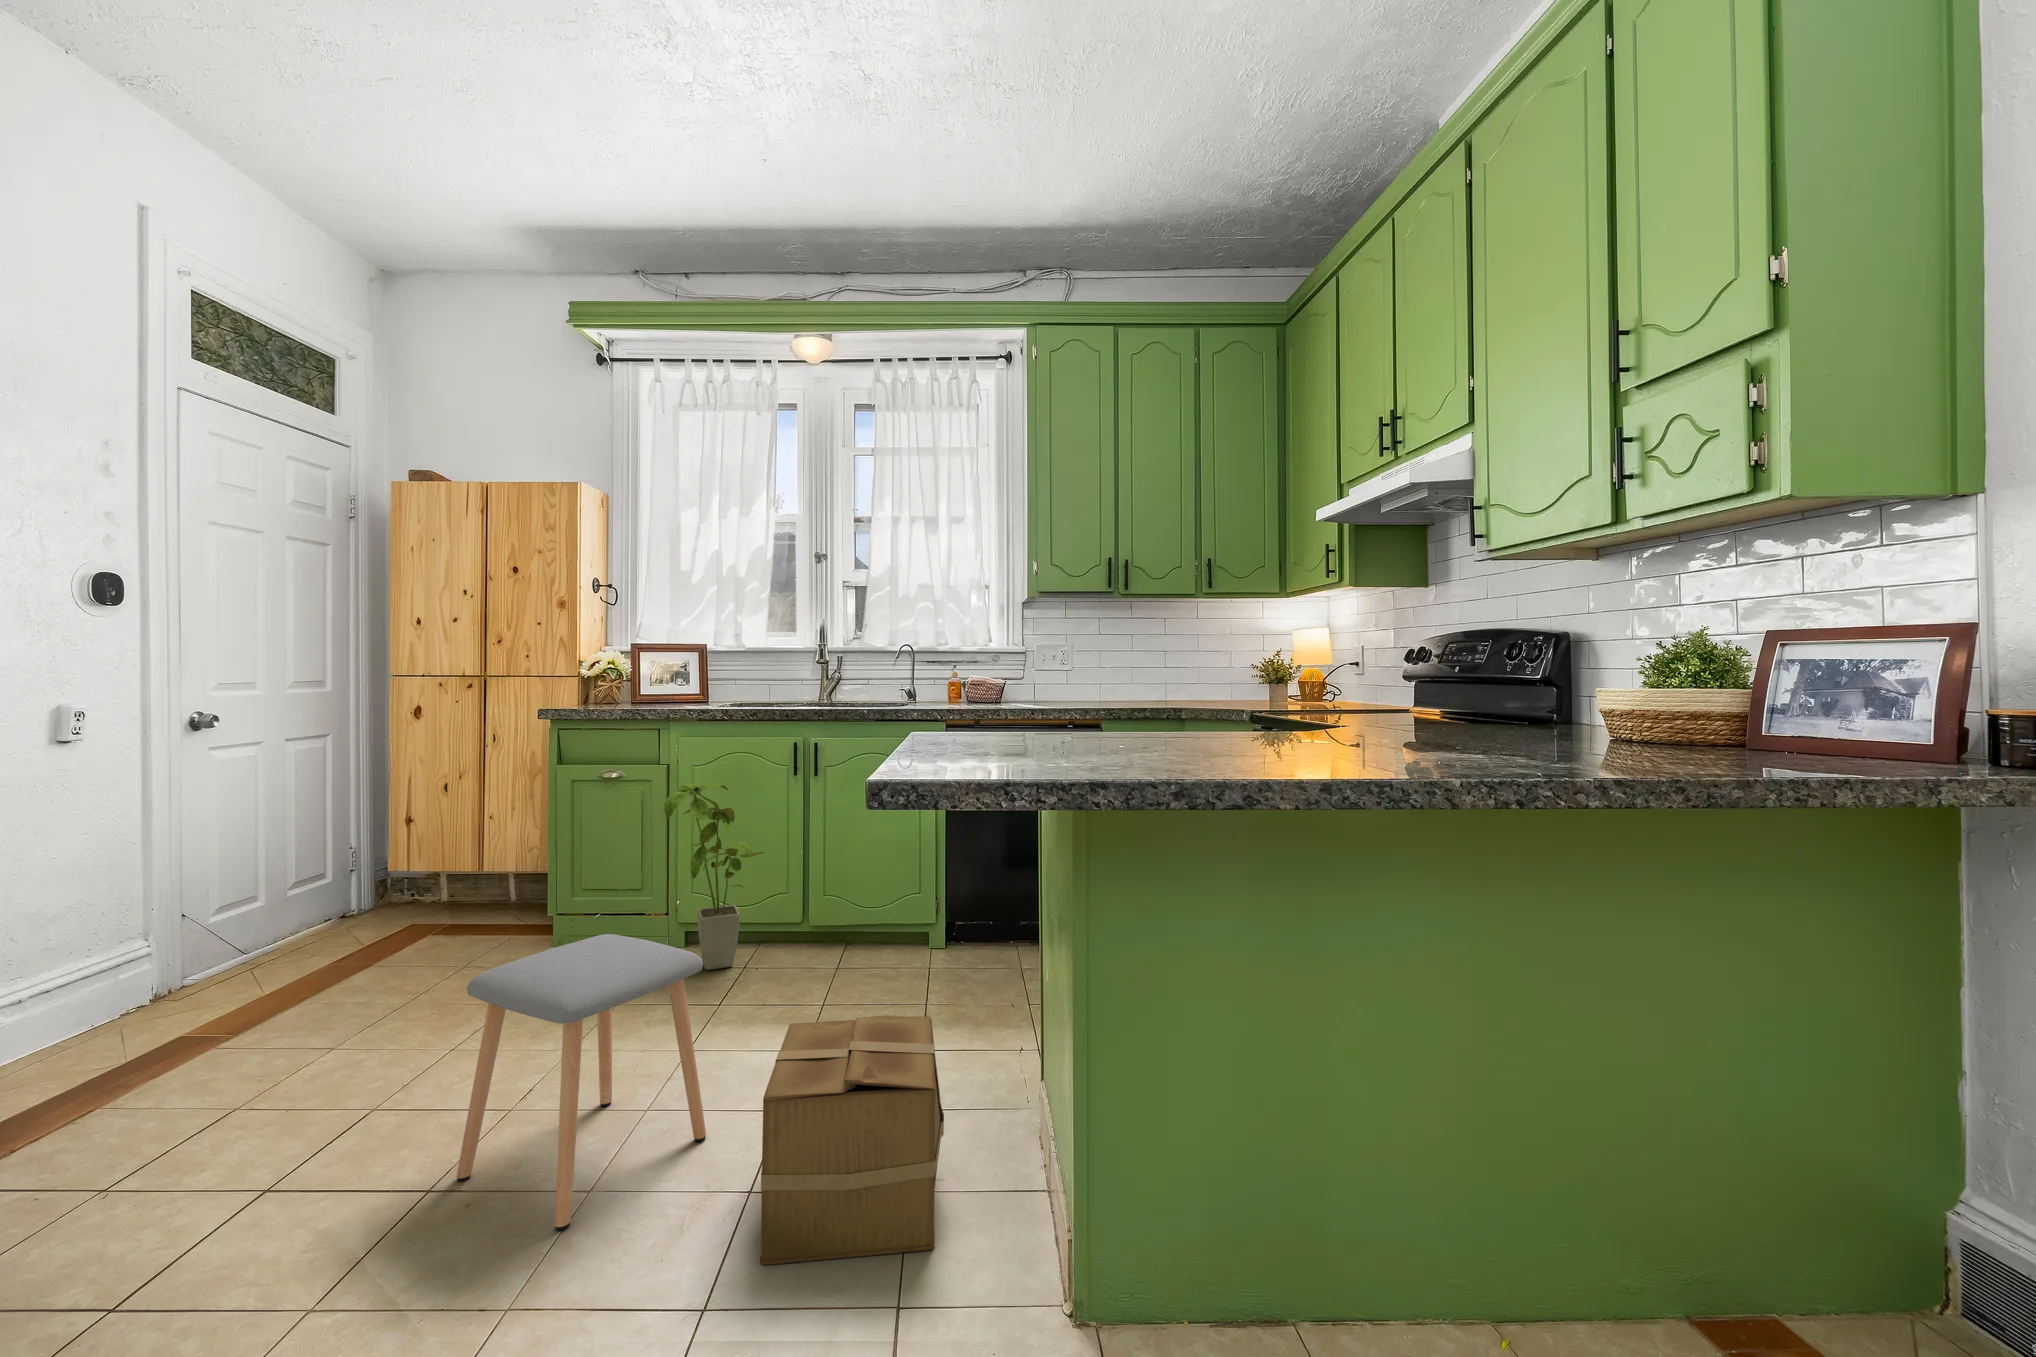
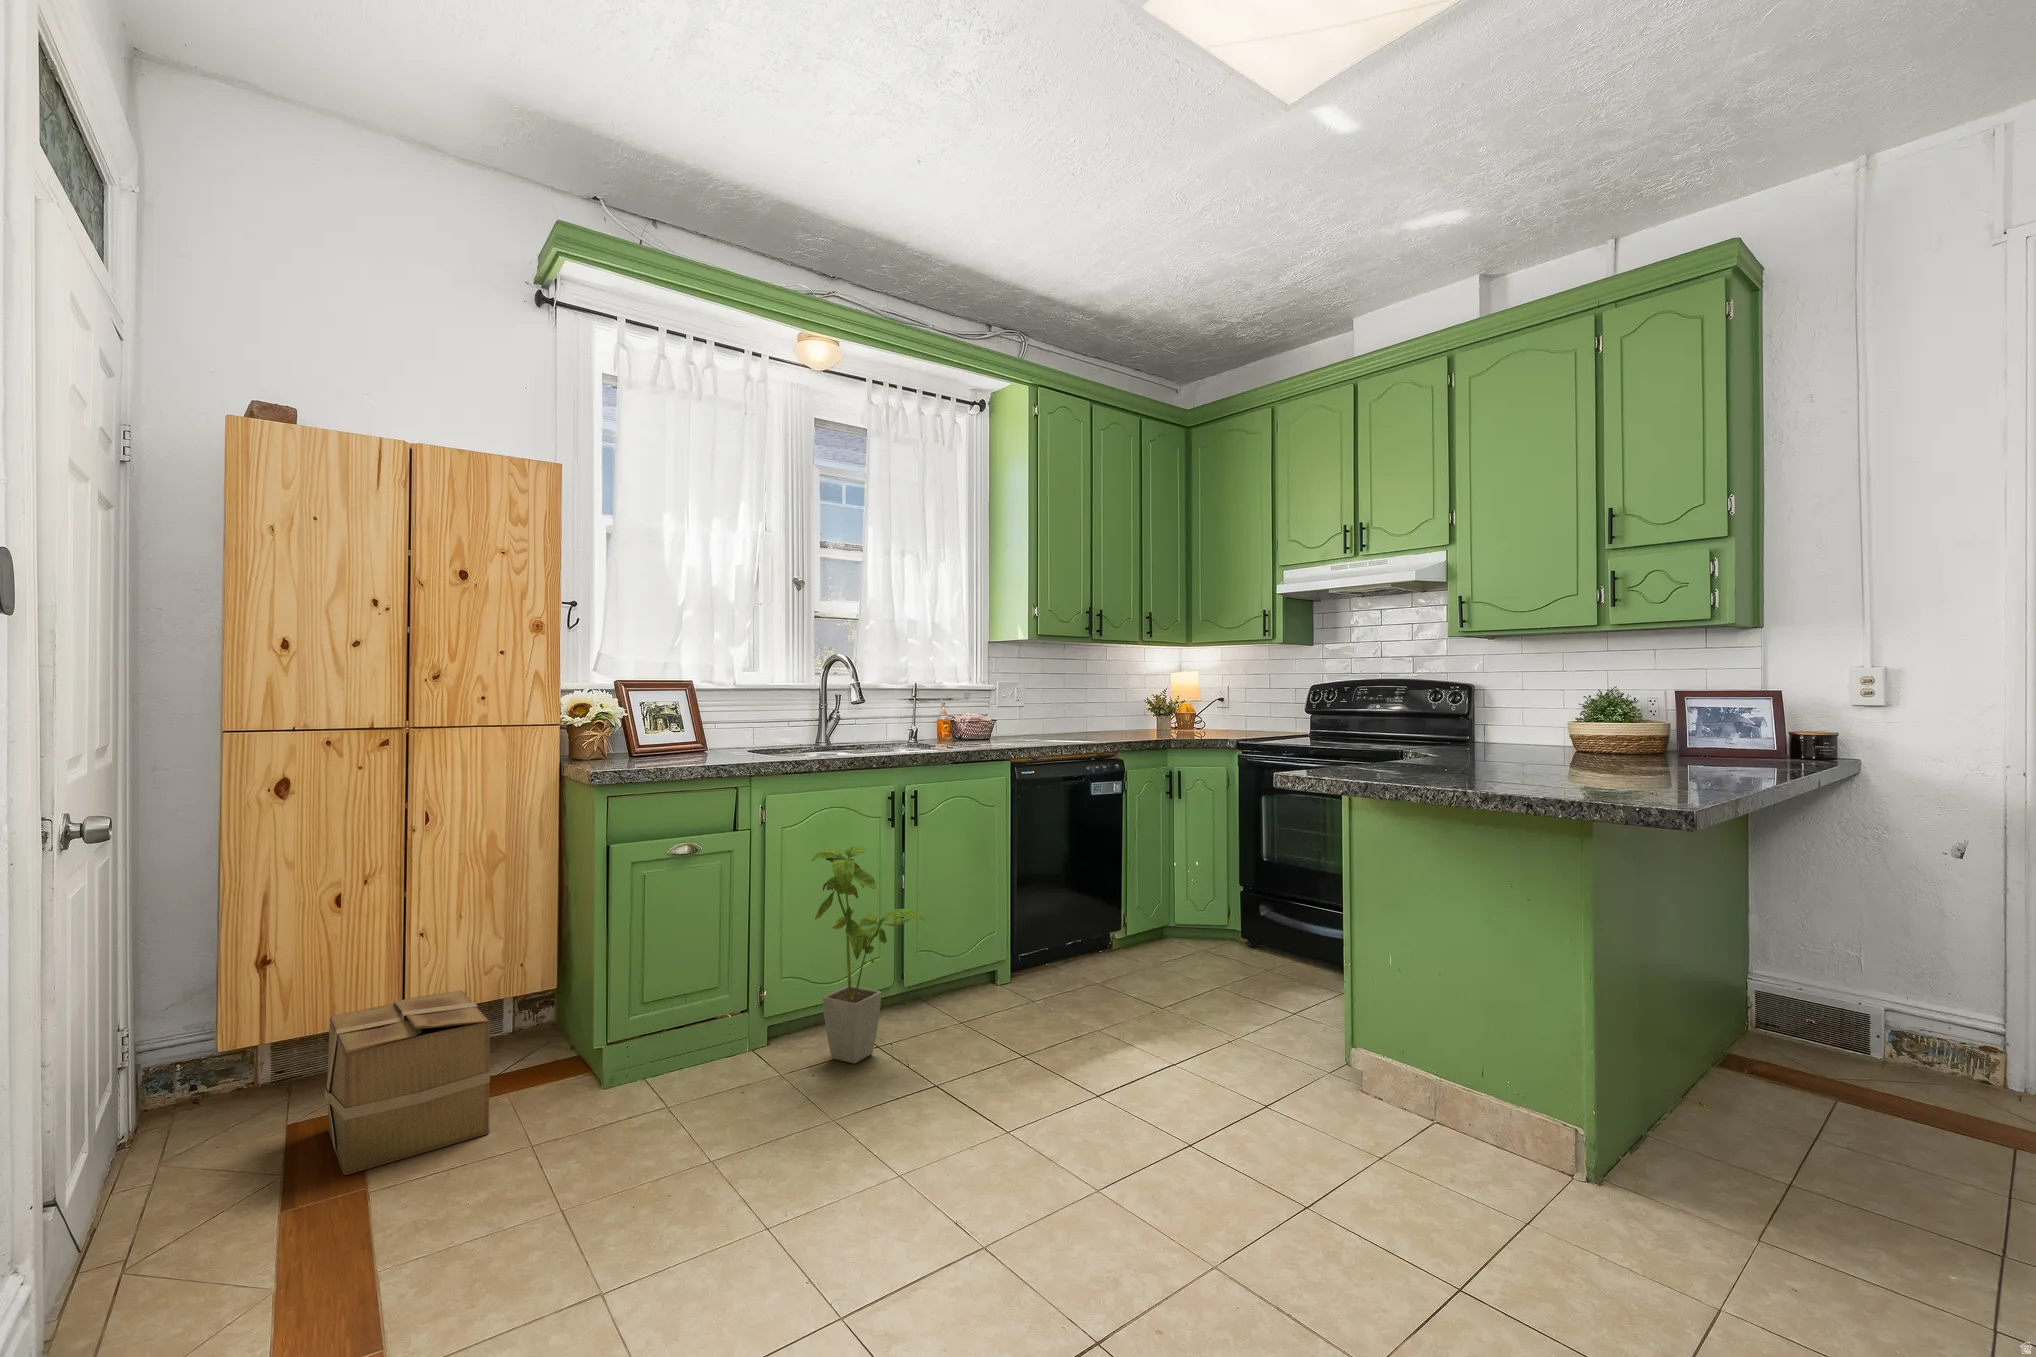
stool: present [457,934,706,1230] -> none [1052,999,1245,1271]
cardboard box: present [760,1016,944,1265] -> present [325,991,490,1175]

